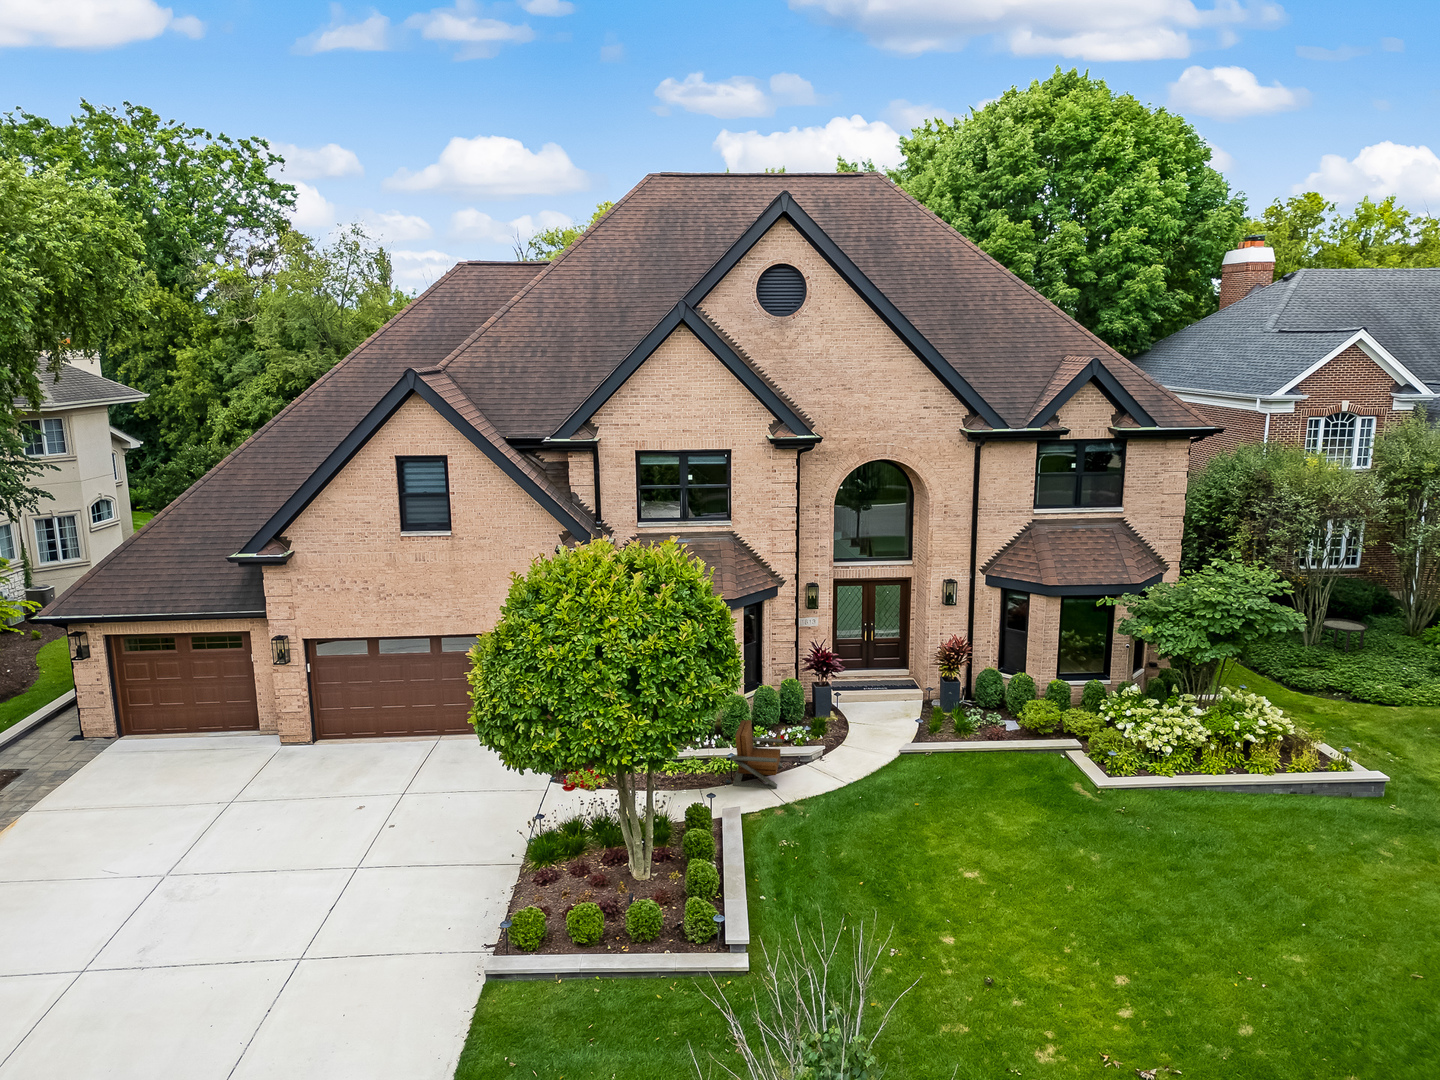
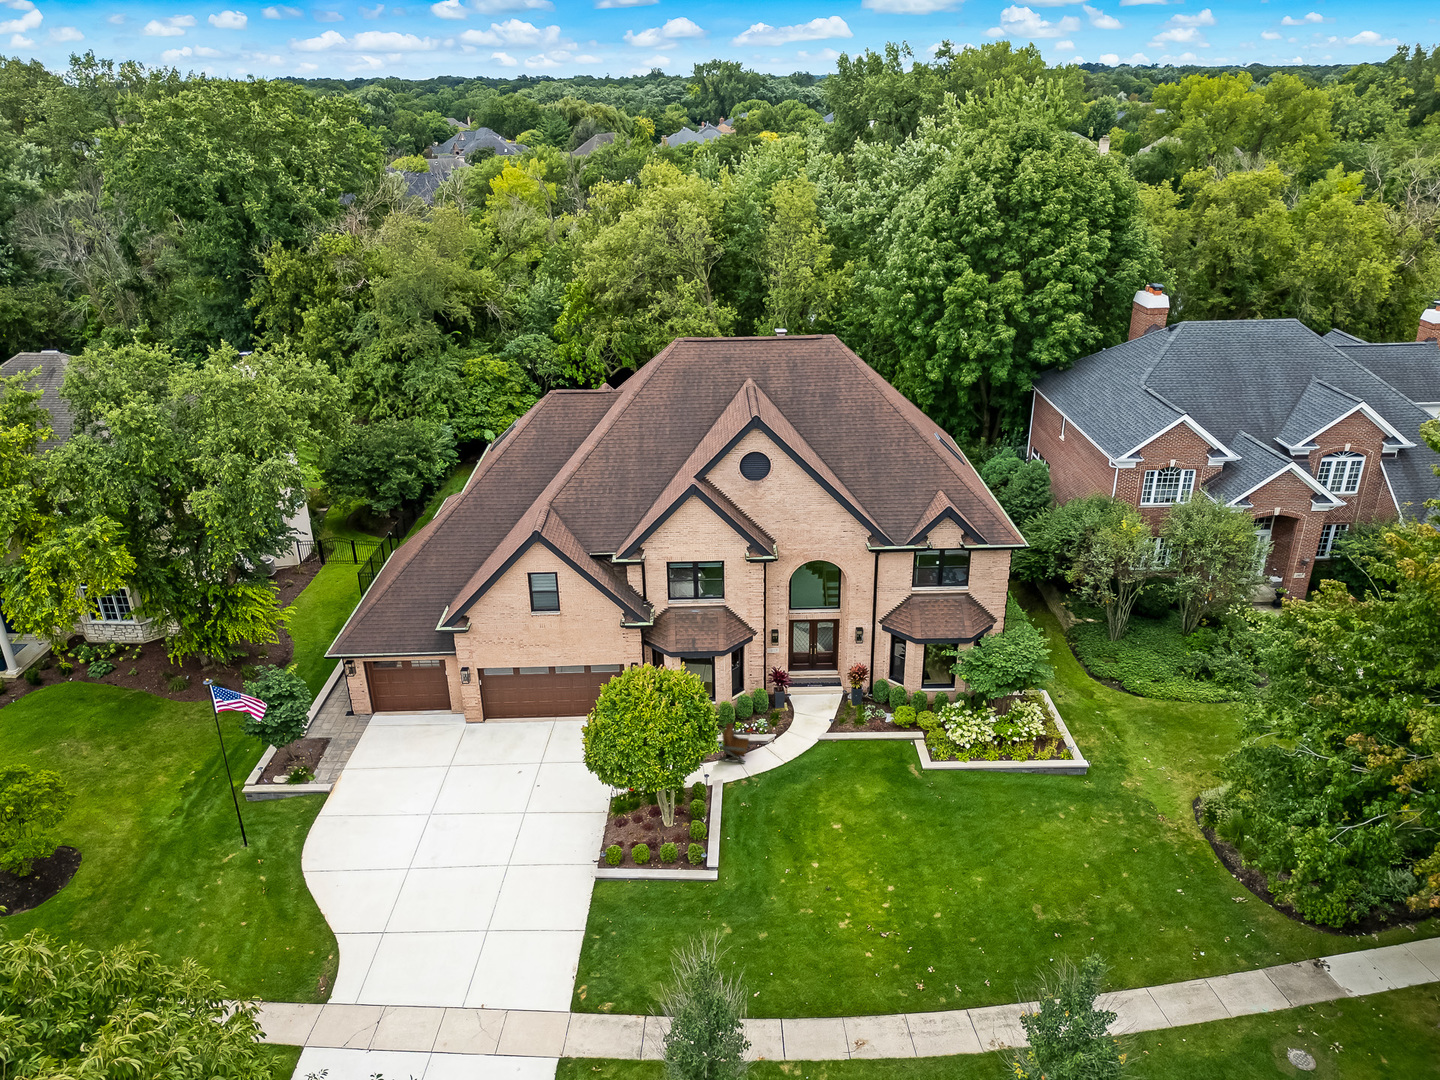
round table: present [1320,618,1368,652] -> none [1121,623,1151,649]

